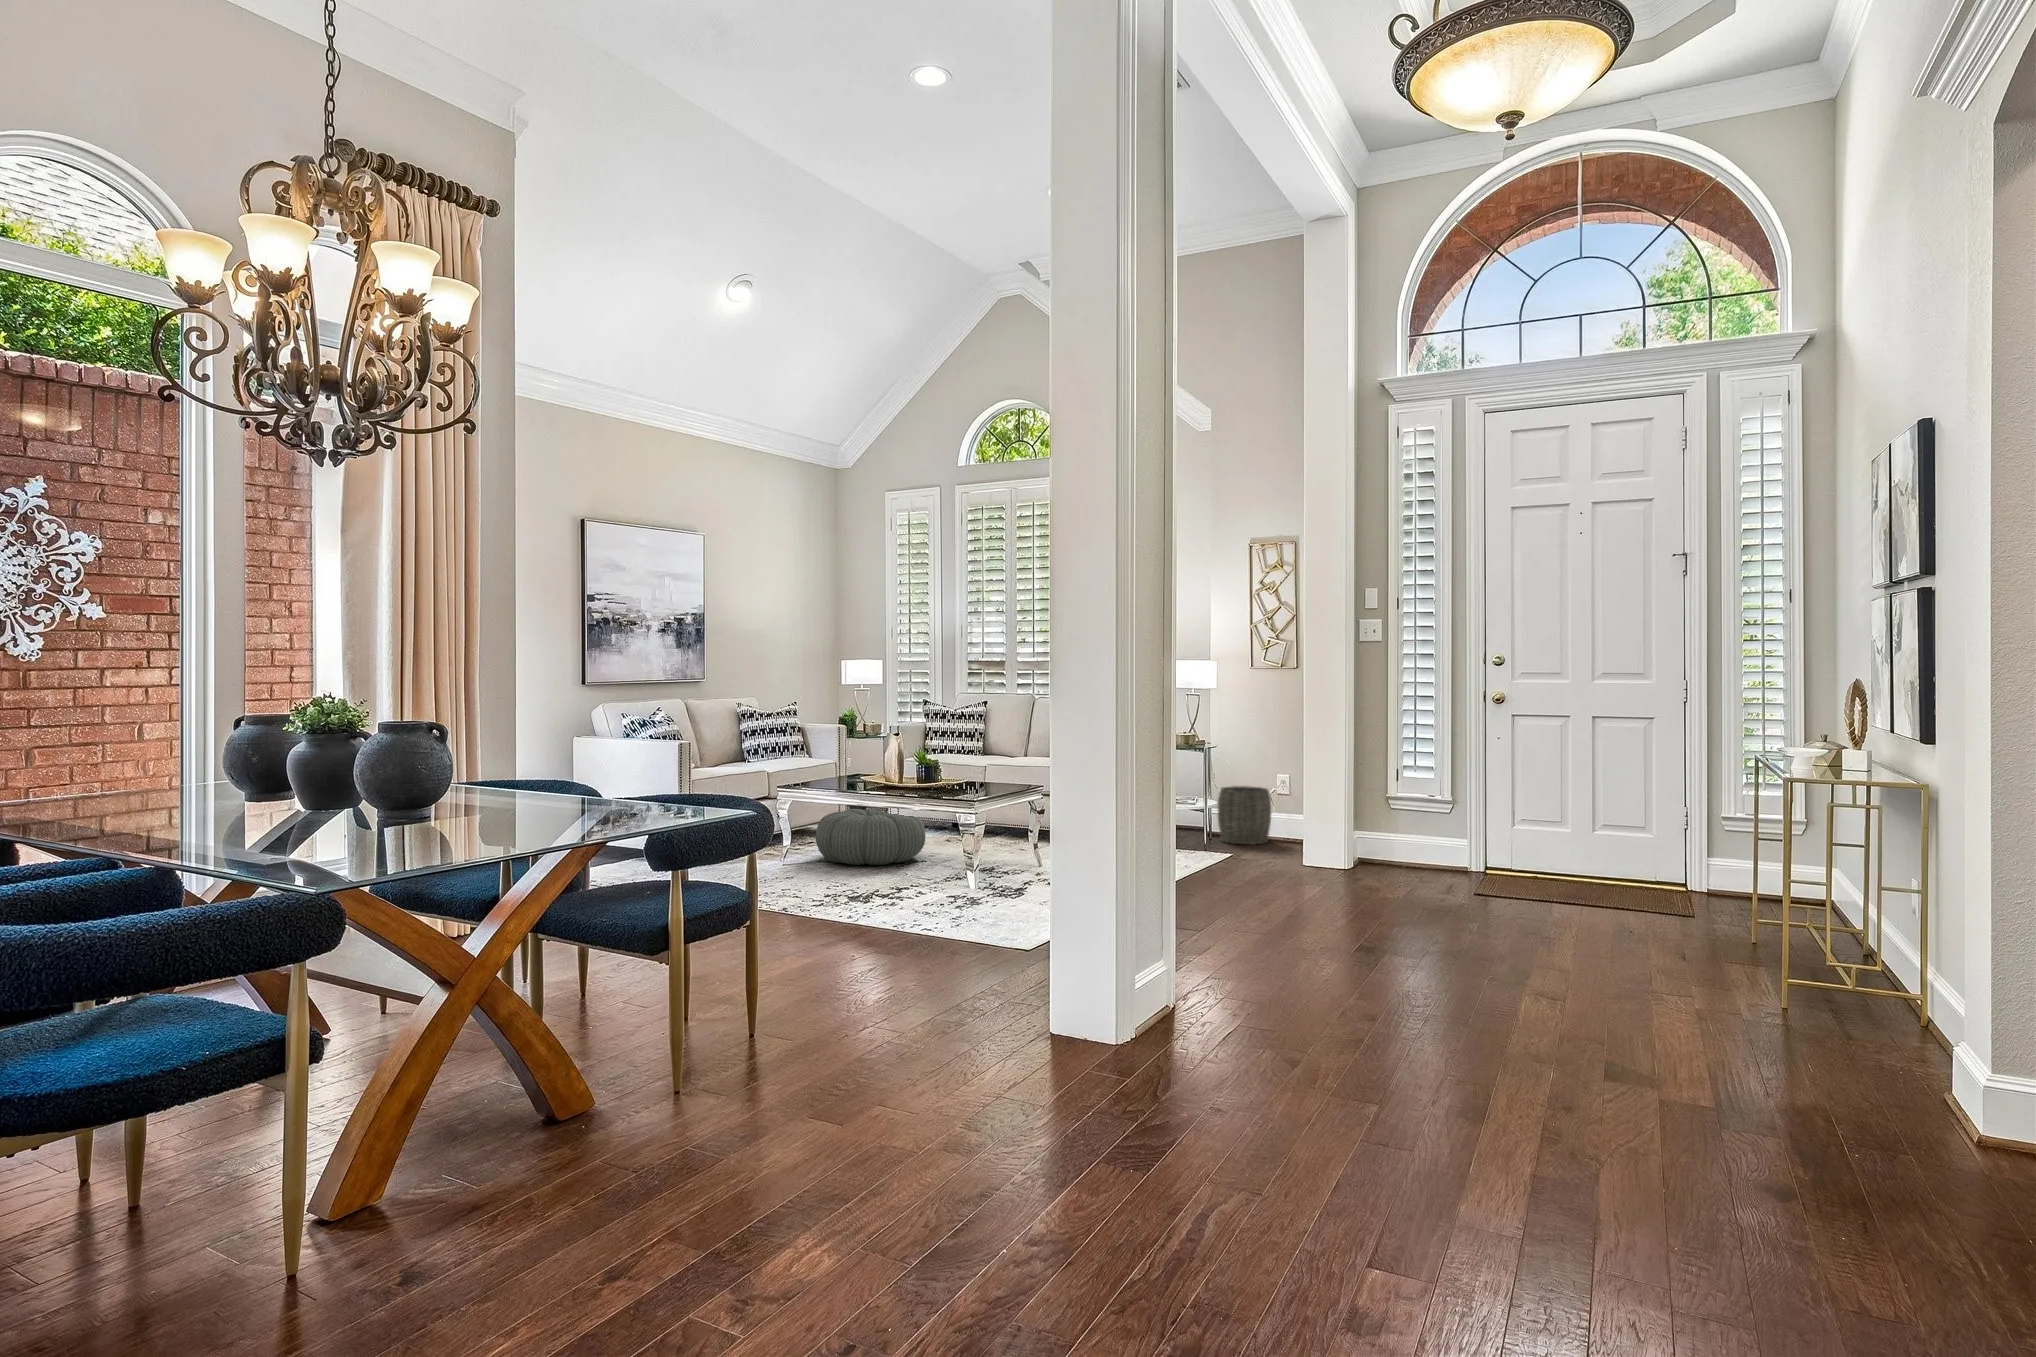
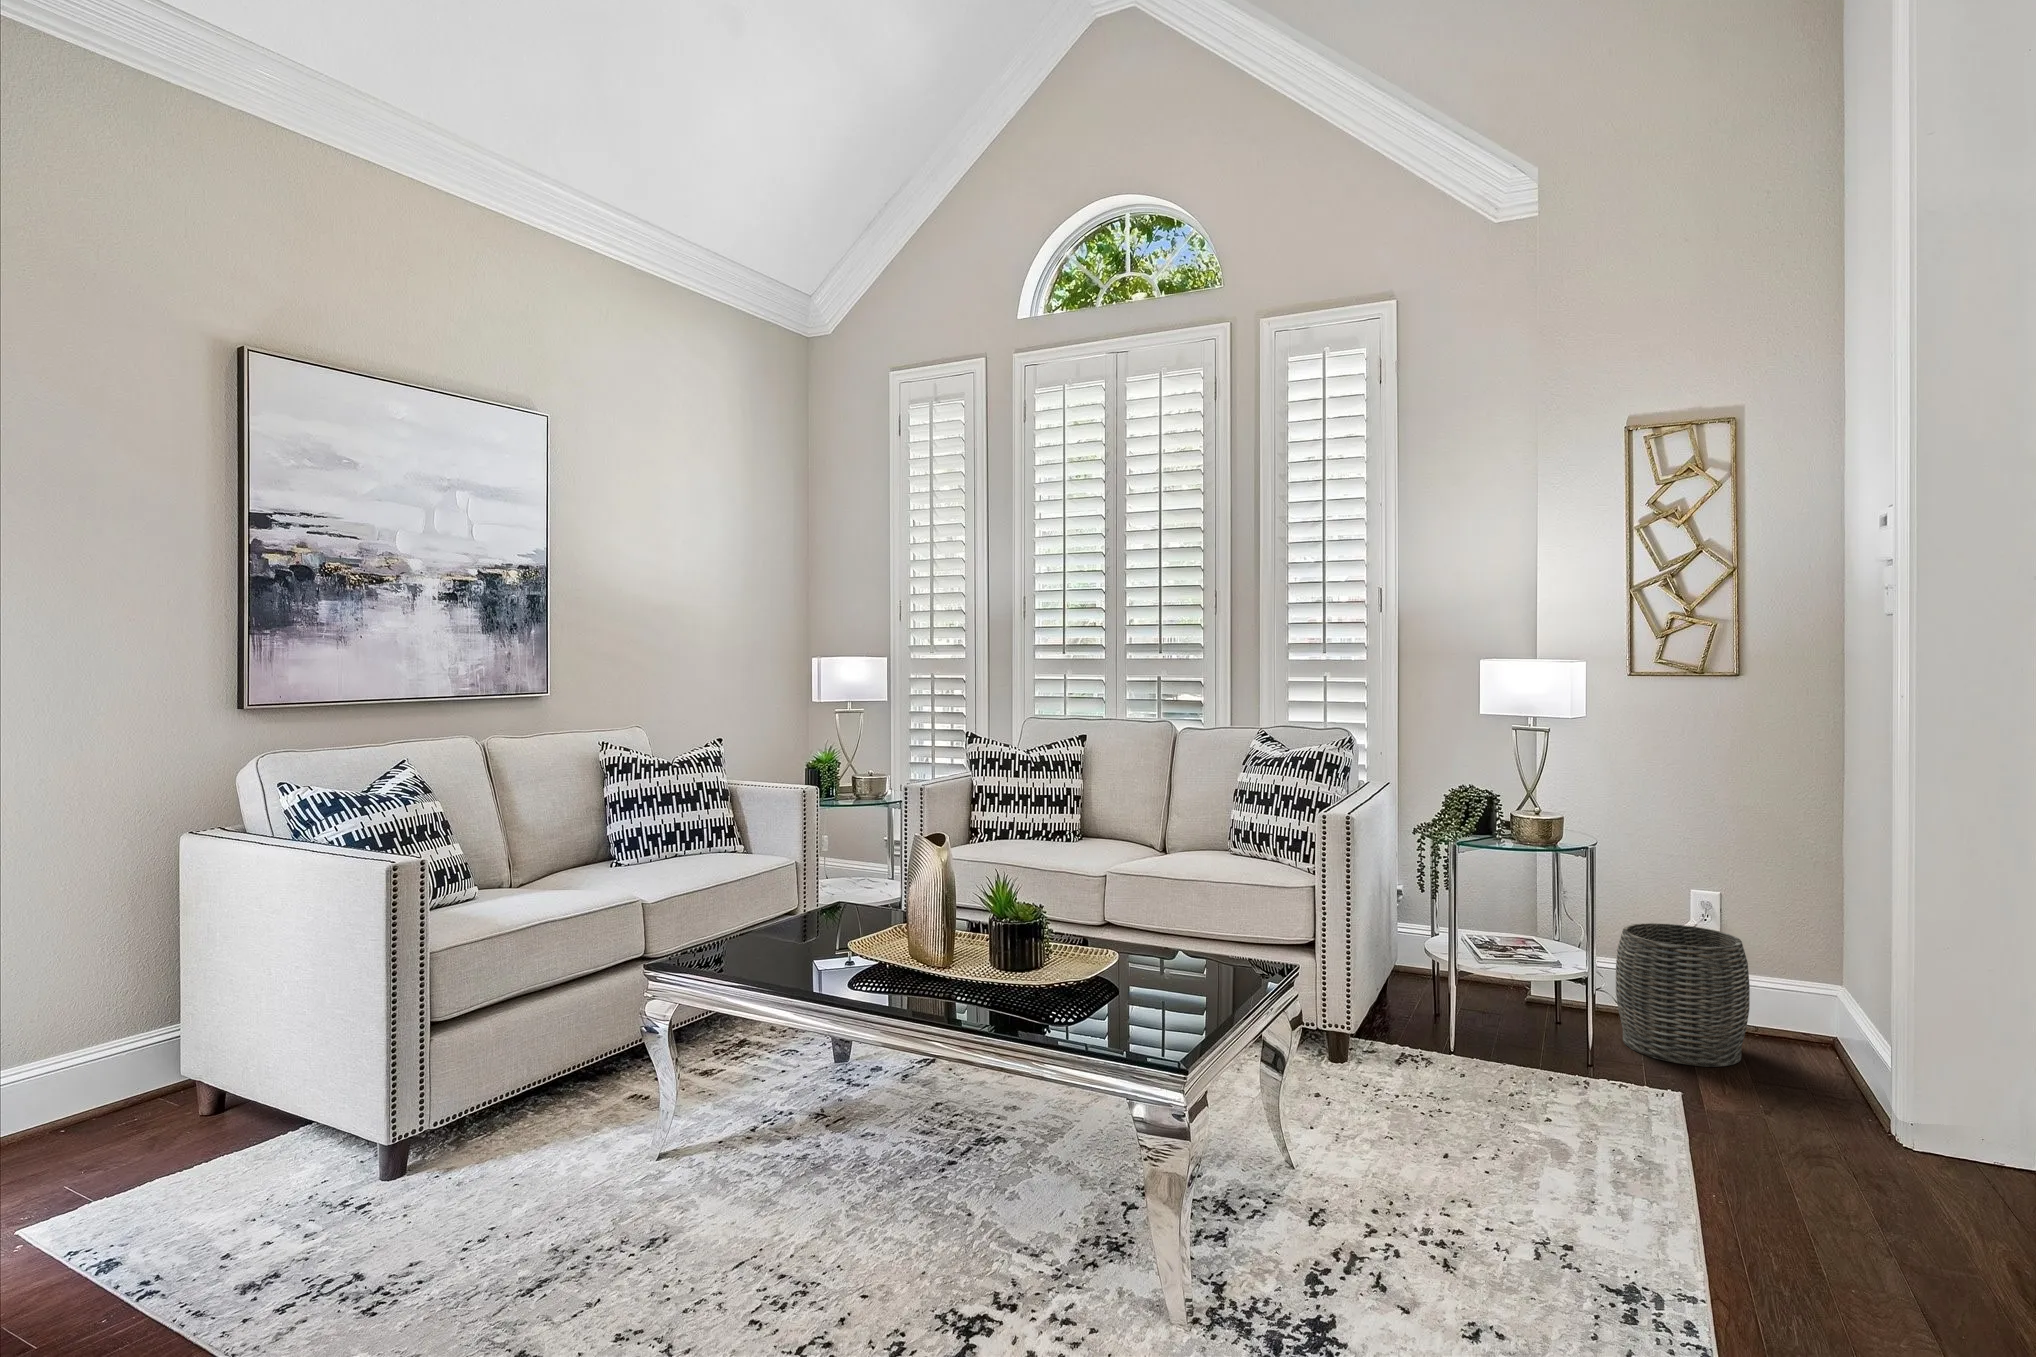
pouf: present [816,808,925,865] -> none [721,1019,1010,1223]

